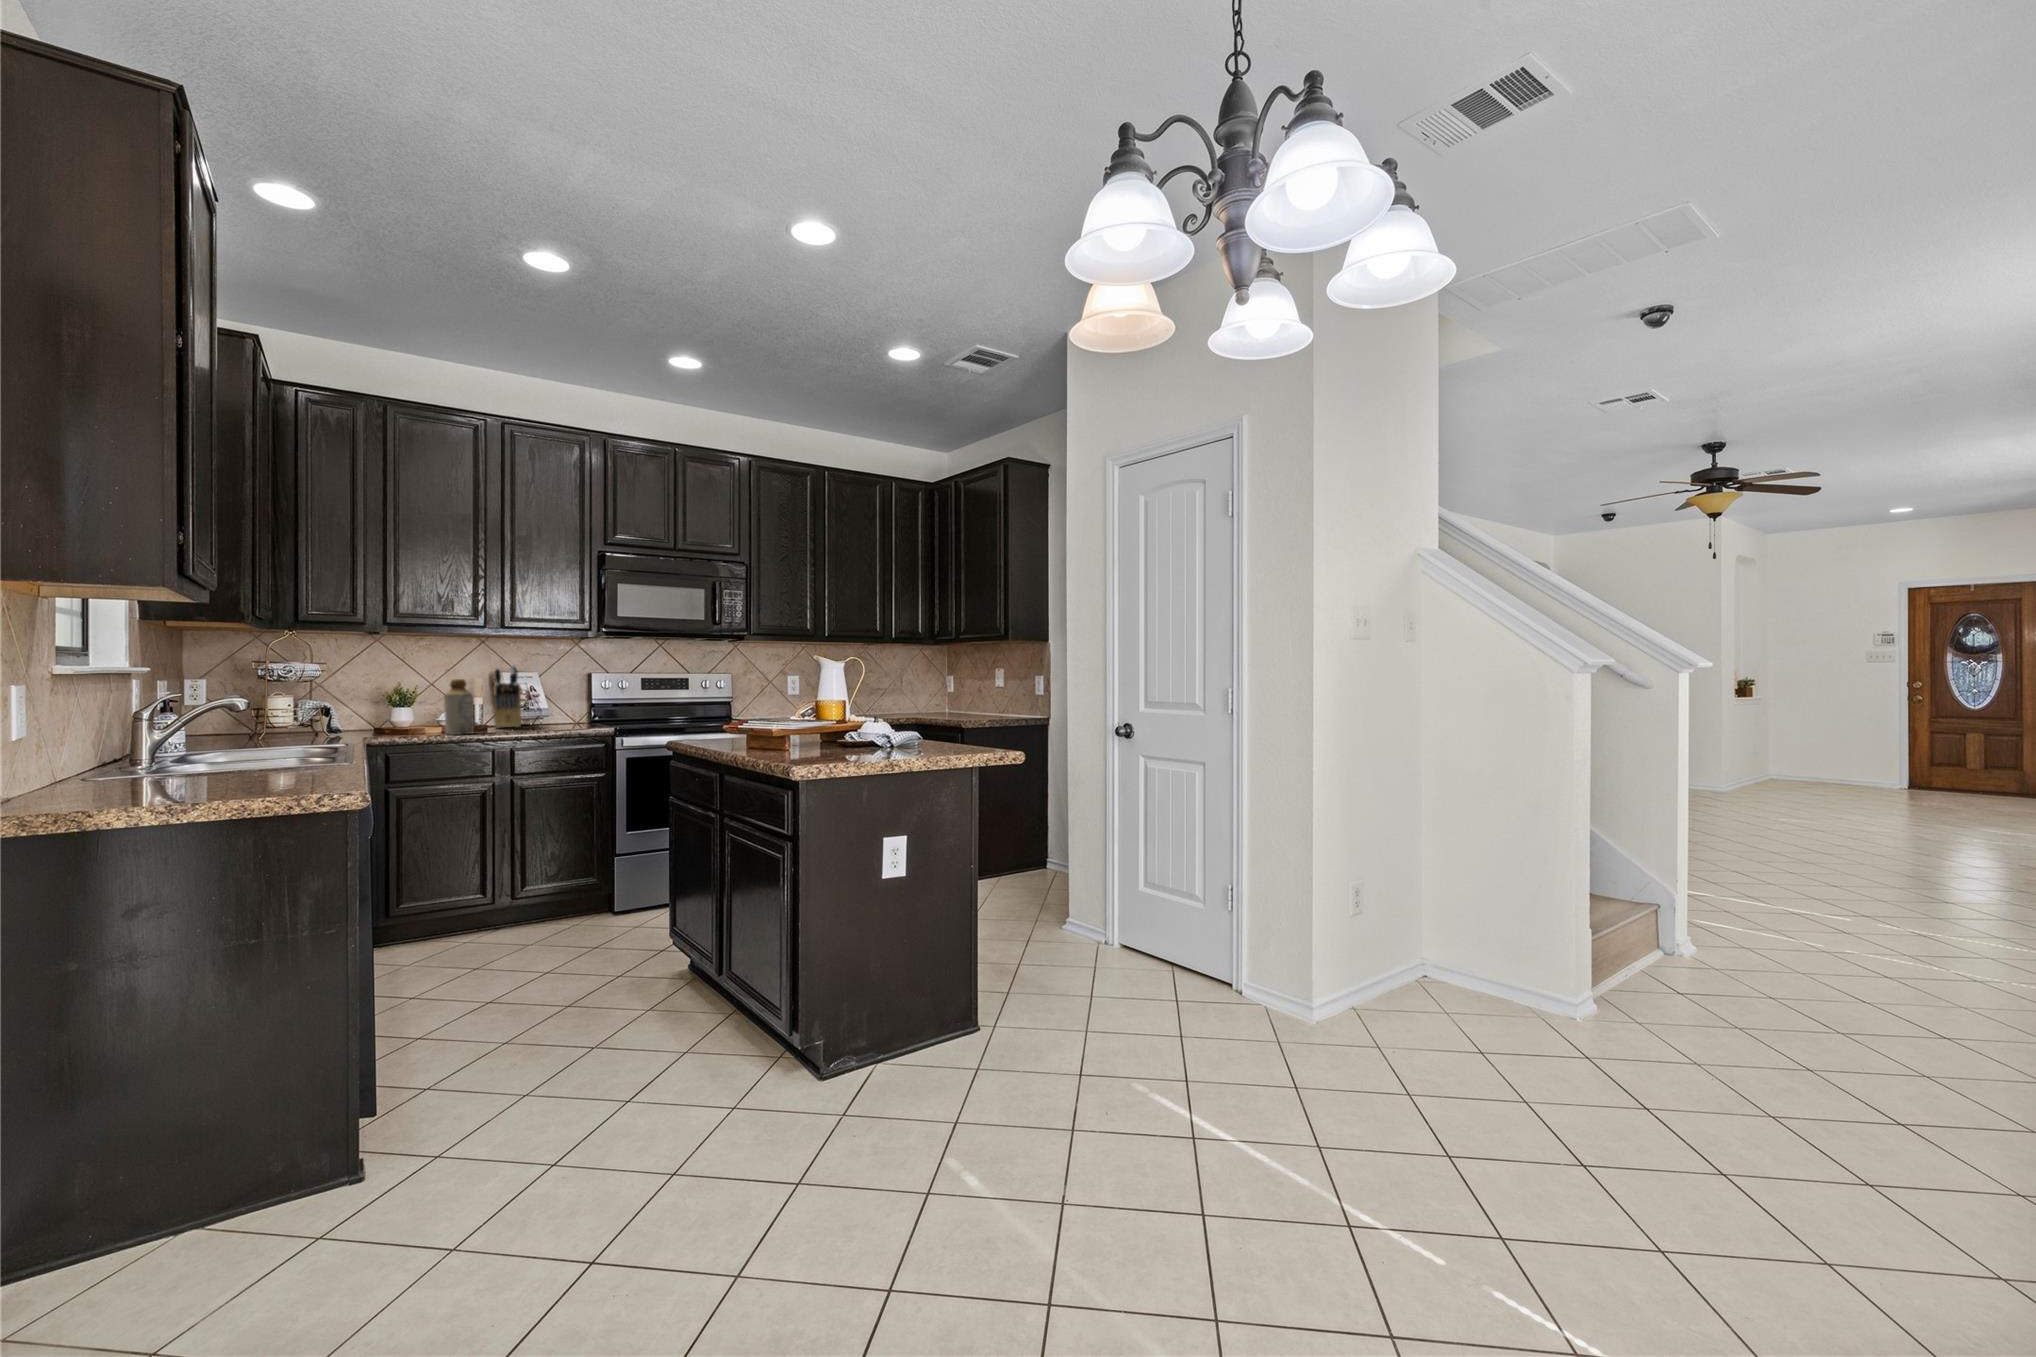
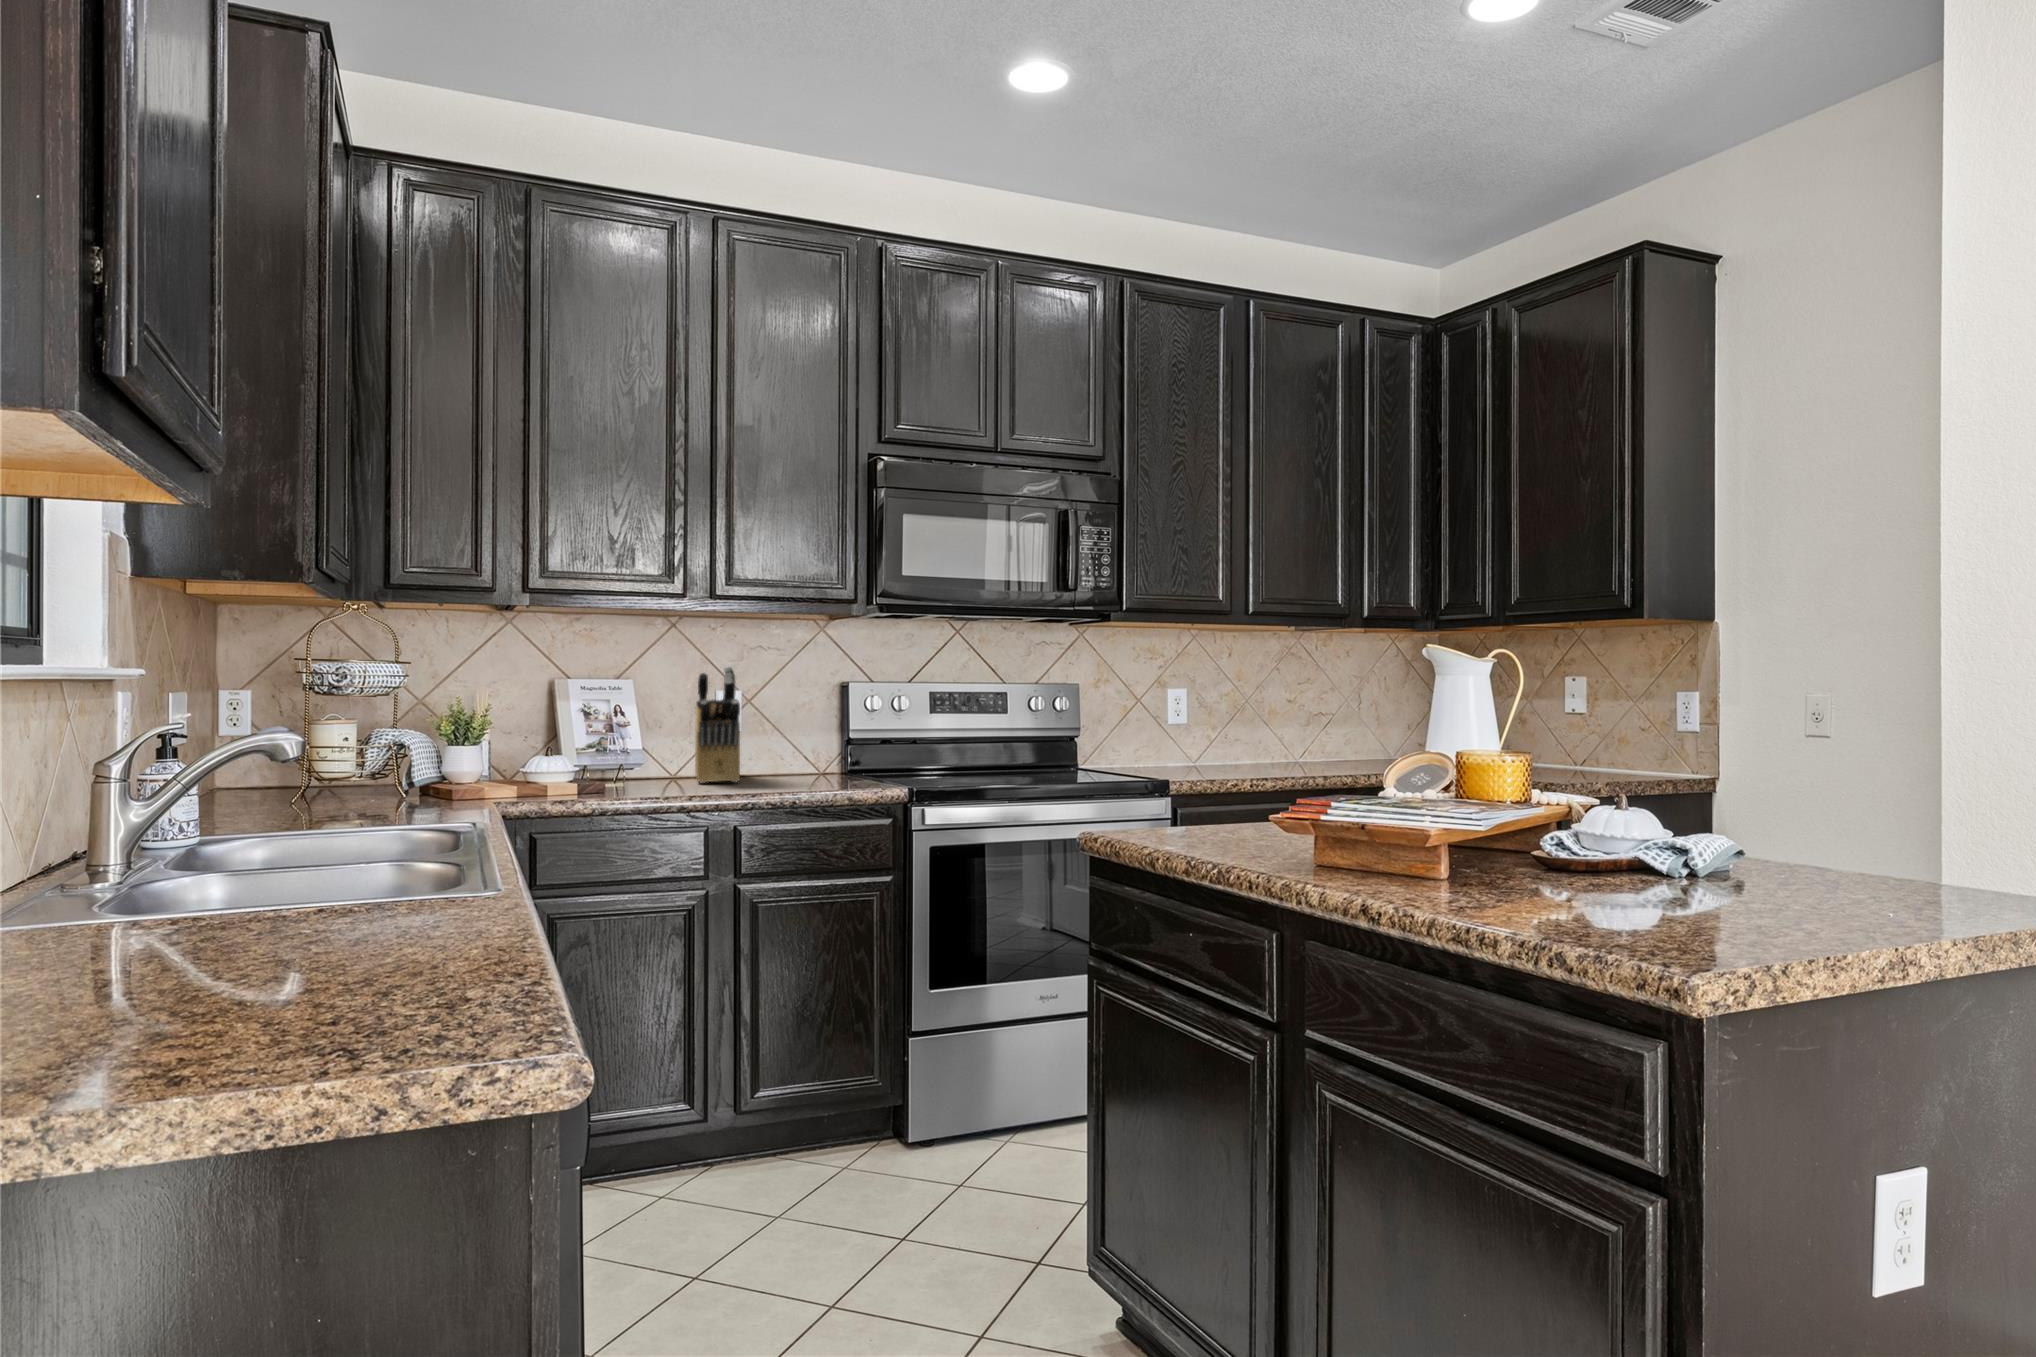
bottle: present [444,679,474,735] -> none [621,692,669,797]

